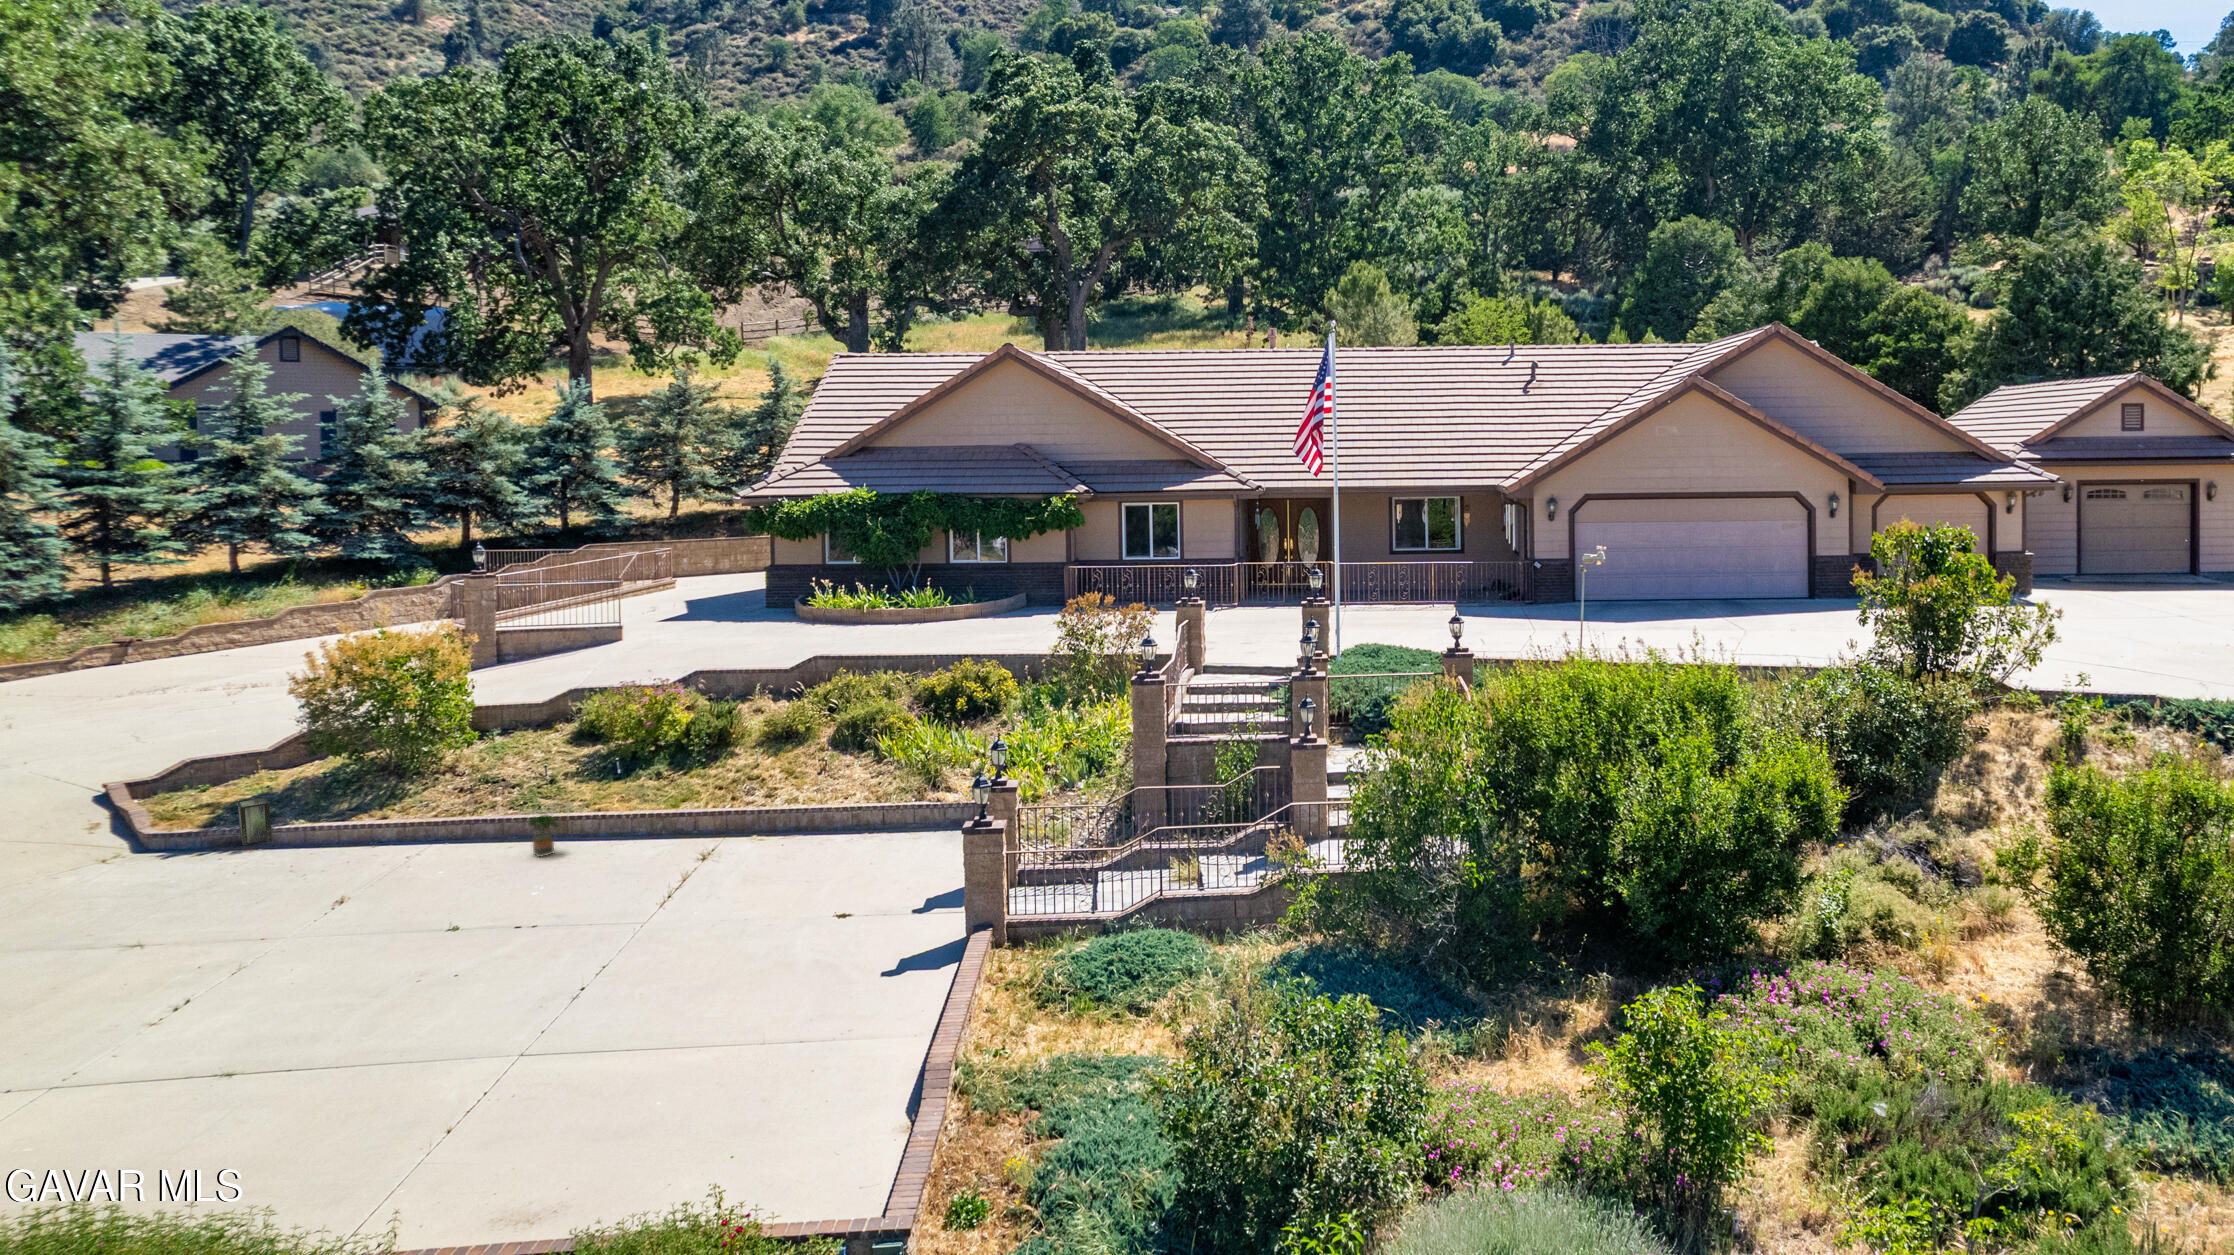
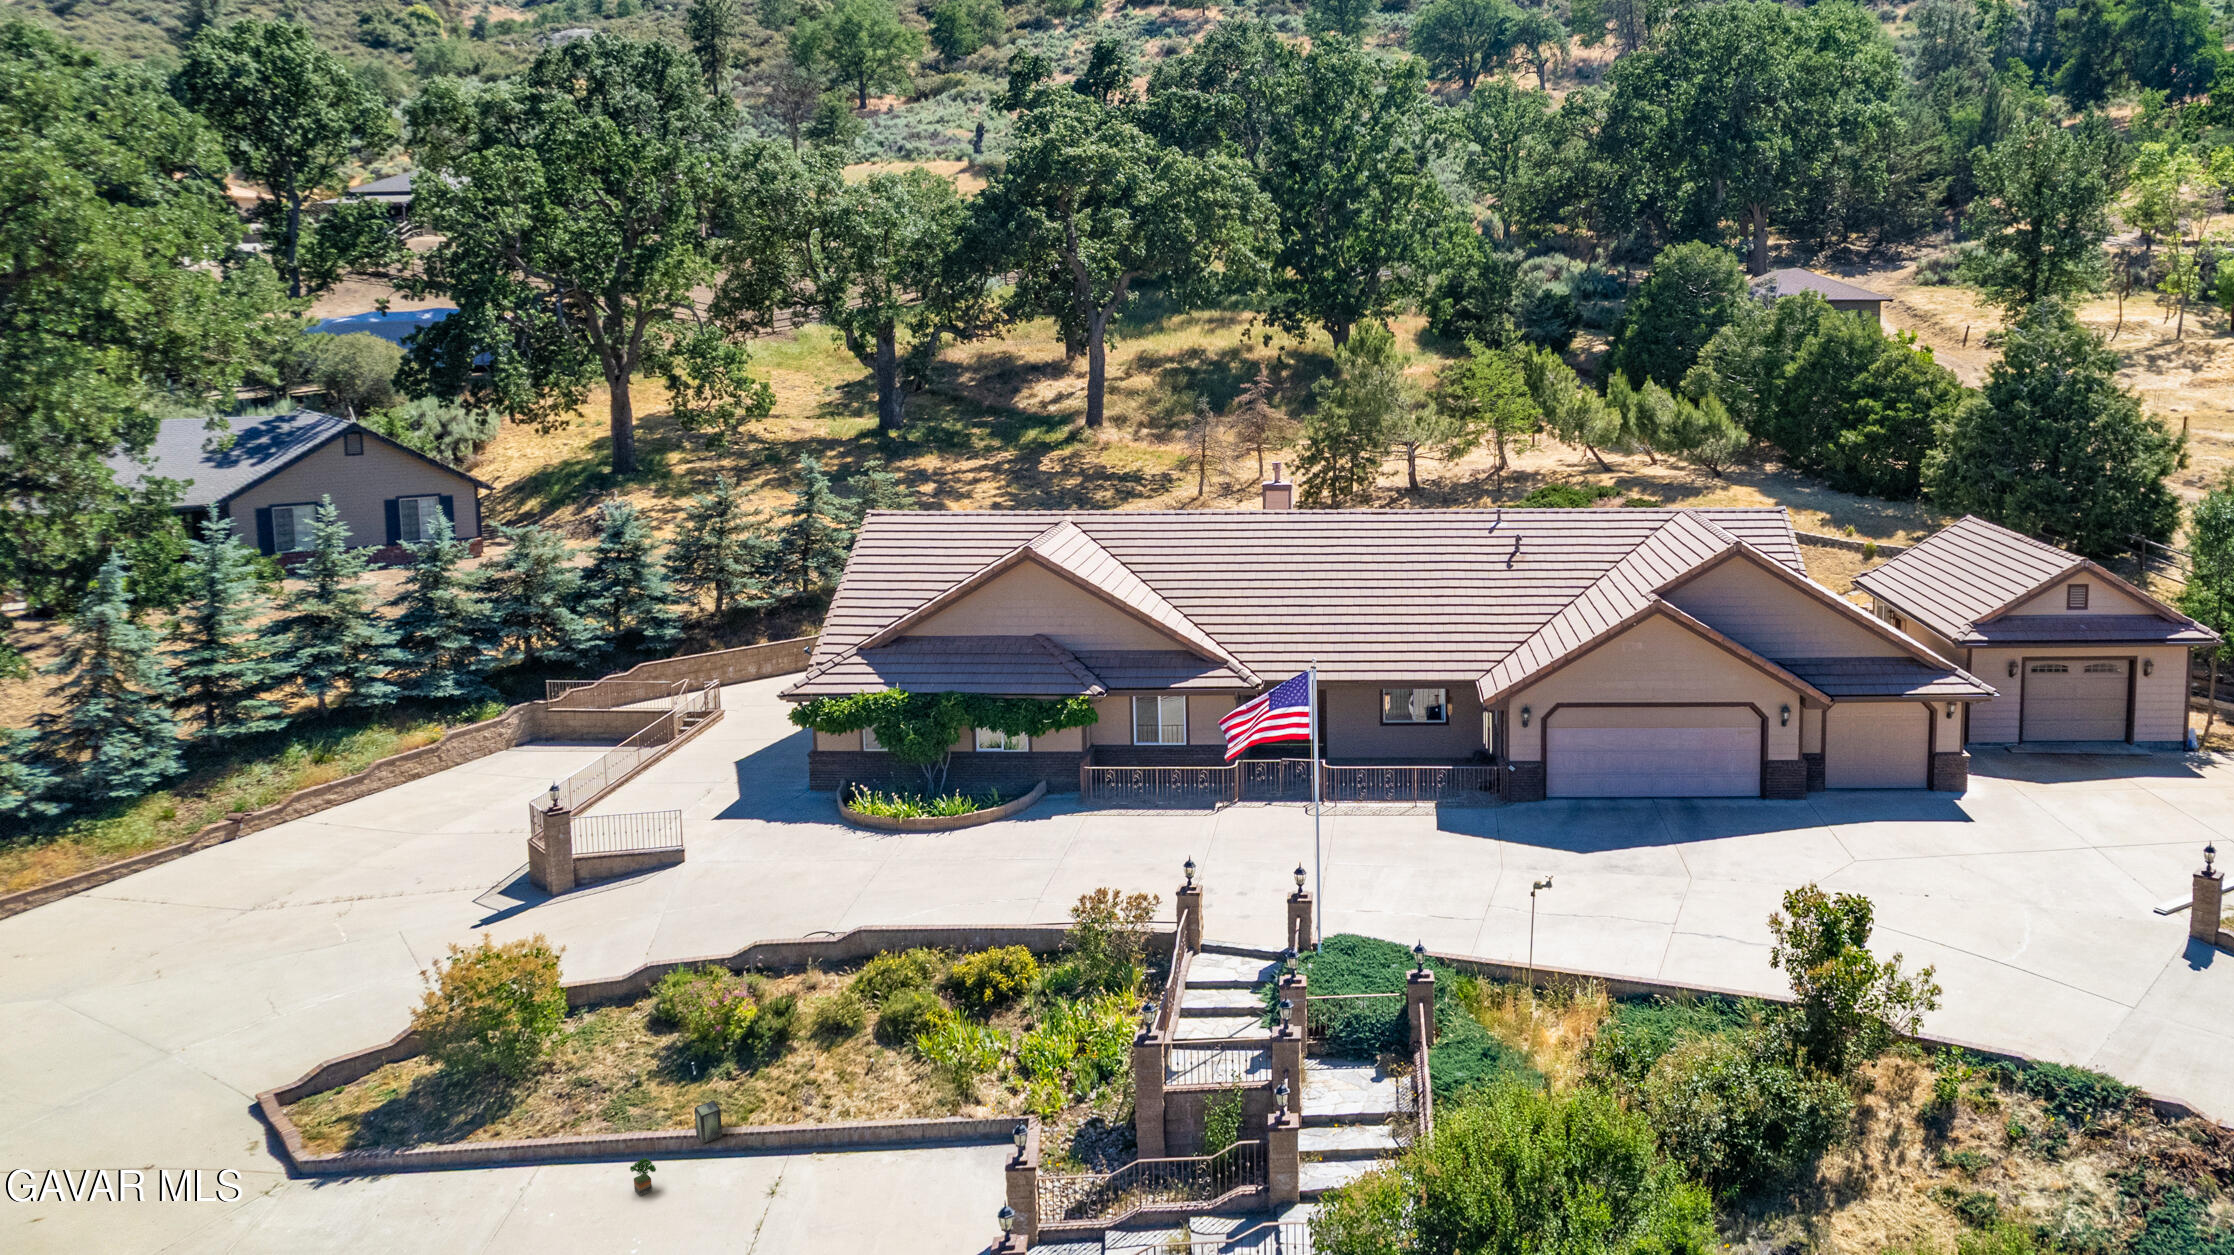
storage box: present [238,798,272,846] -> present [694,1101,722,1144]

